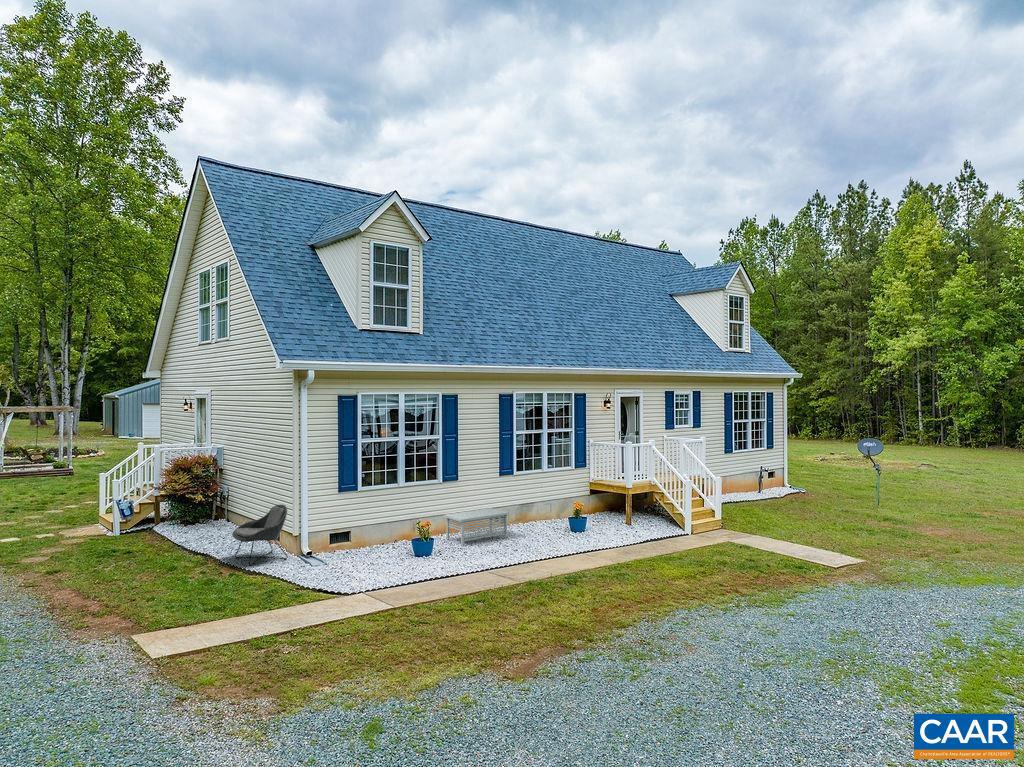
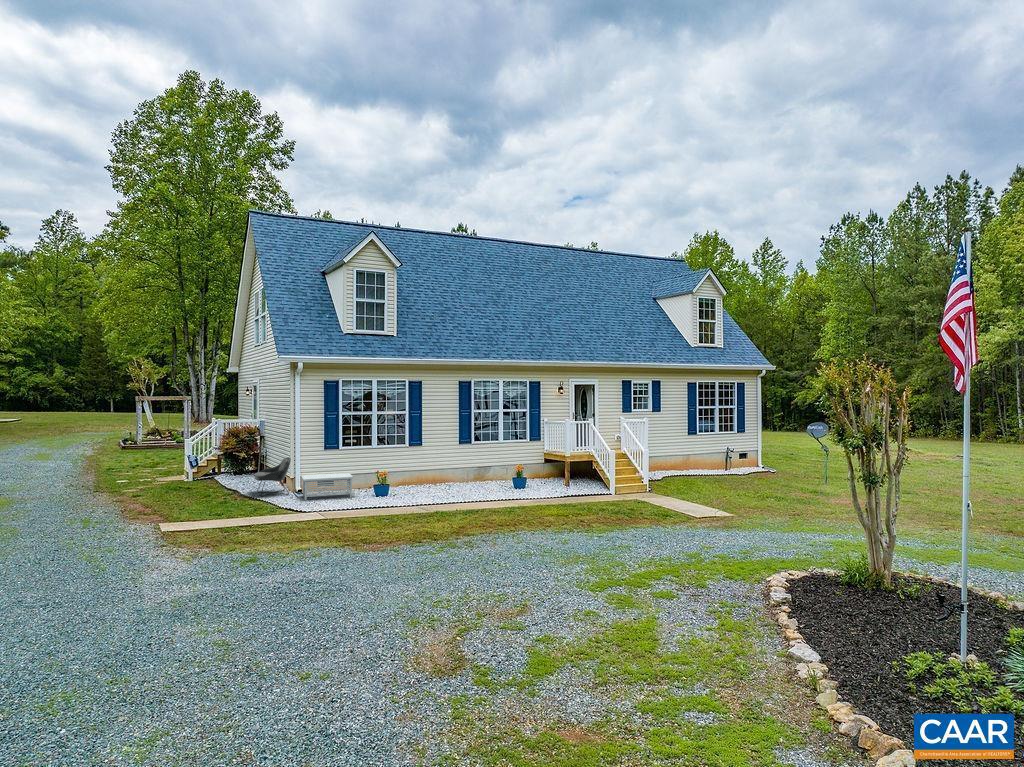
storage bench: present [444,508,509,546] -> present [301,473,353,500]

